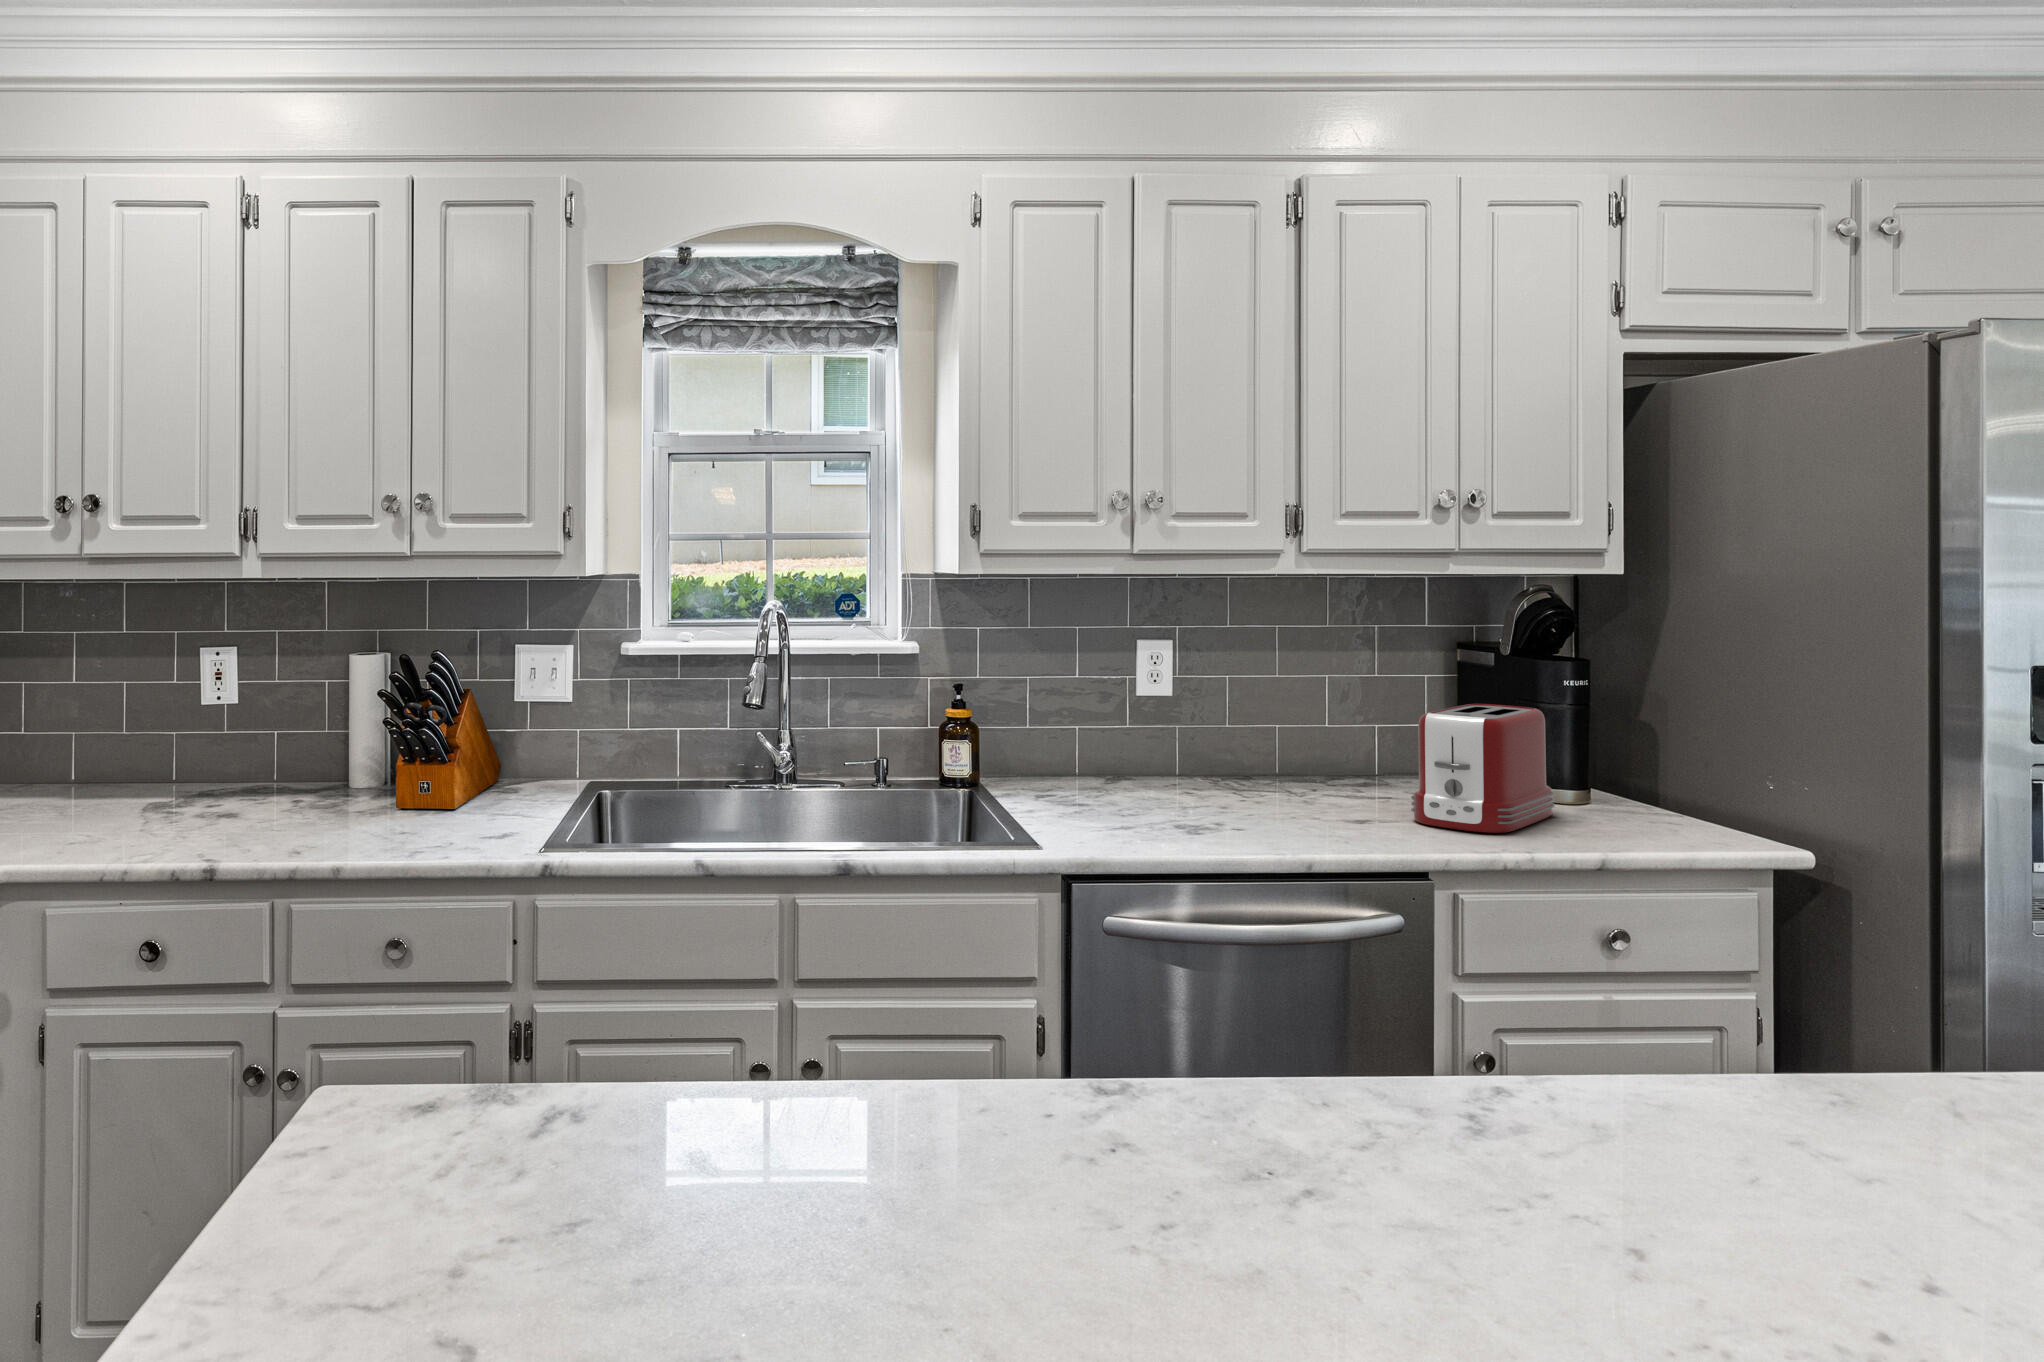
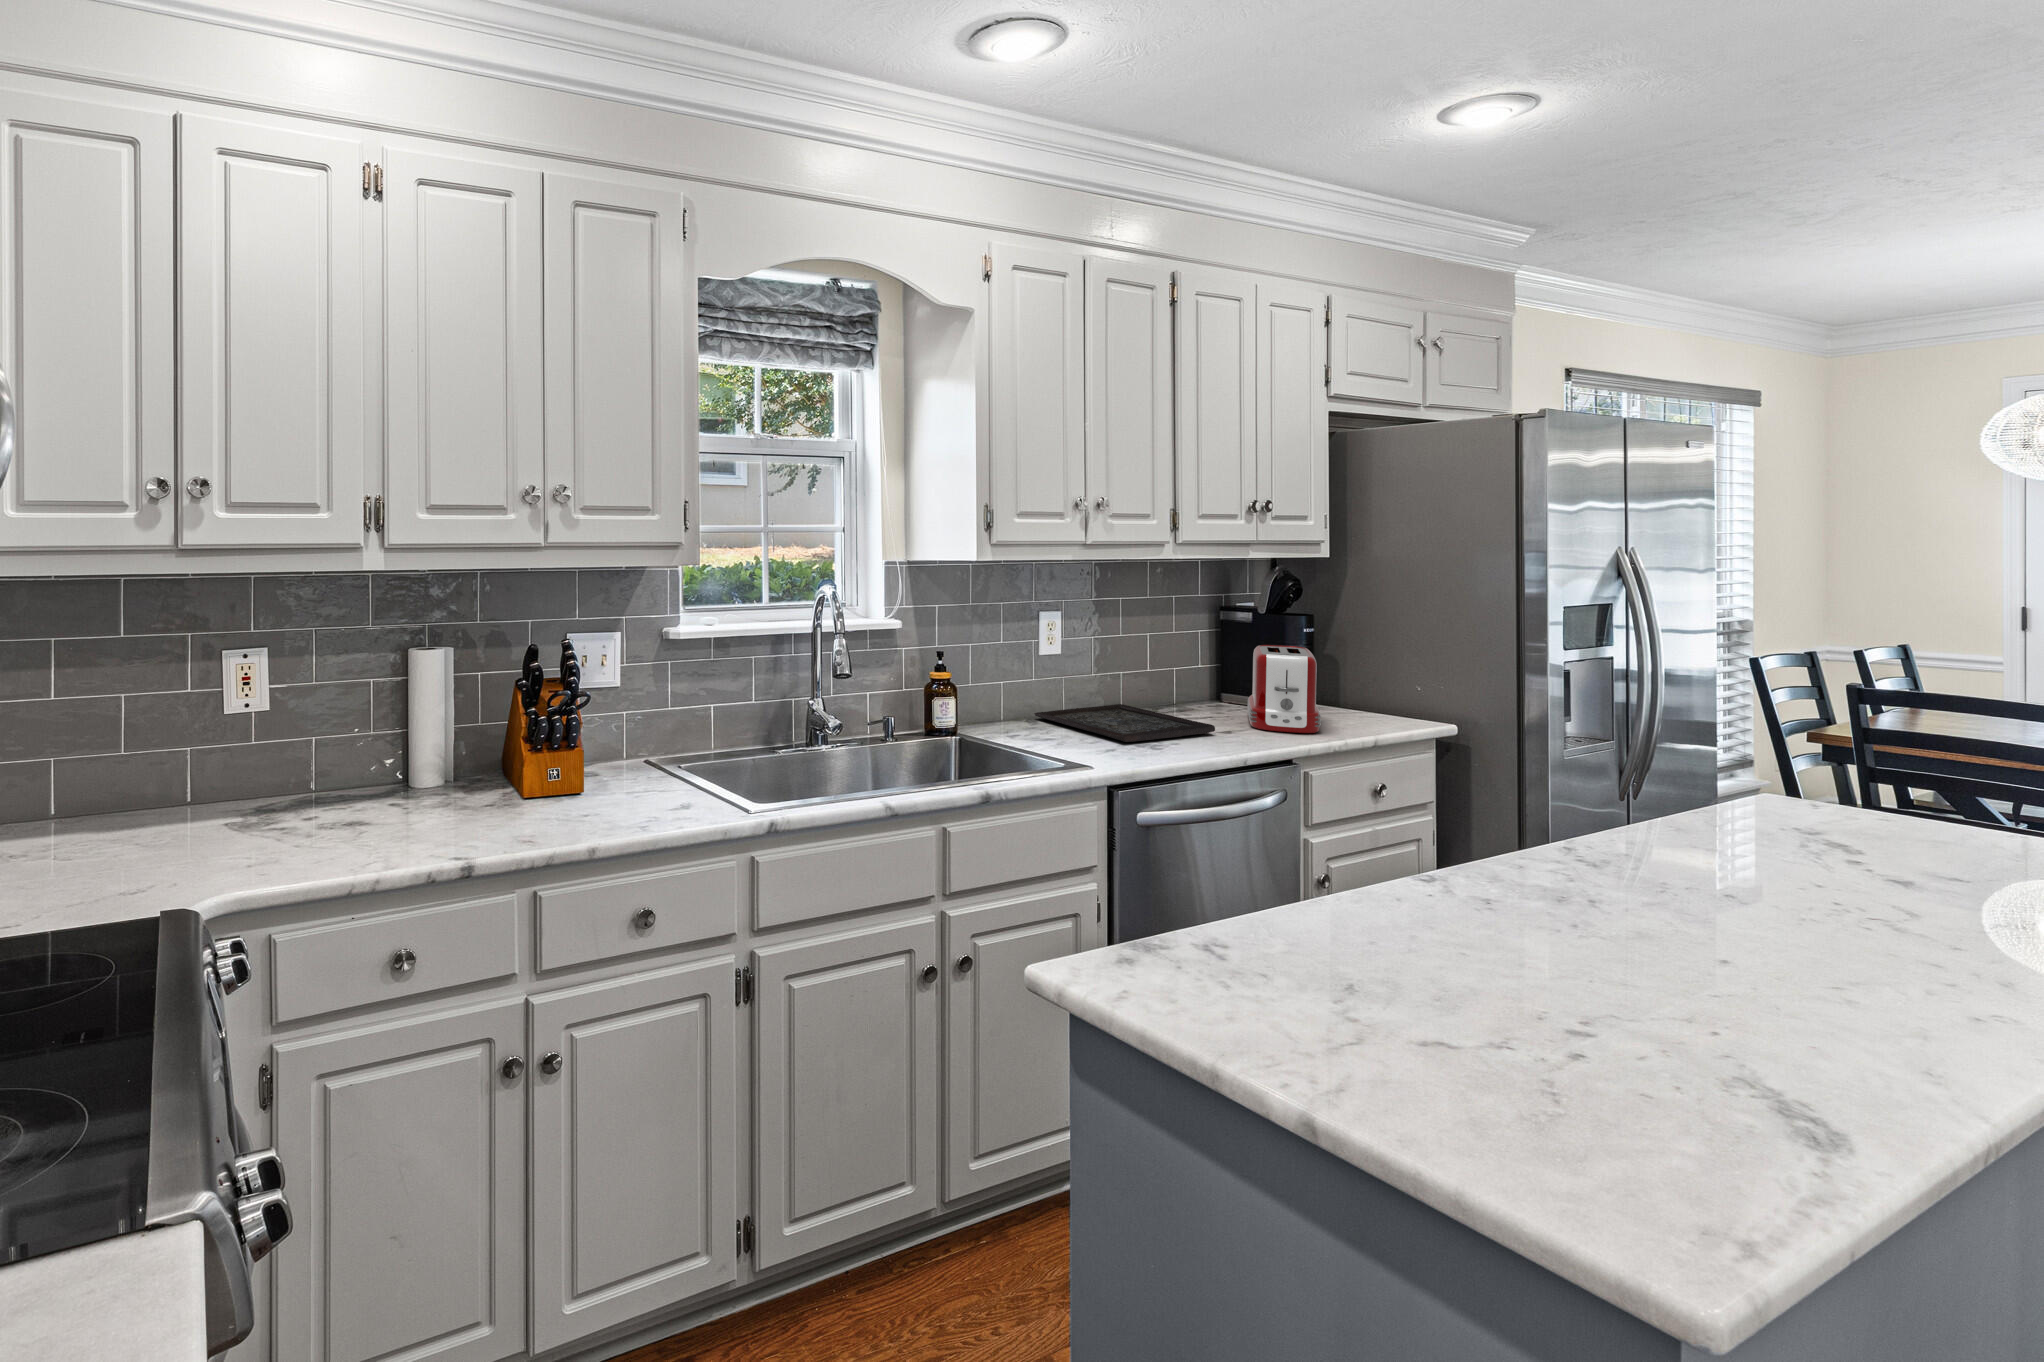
tray: none [1112,780,1328,823] -> present [1034,704,1215,742]

